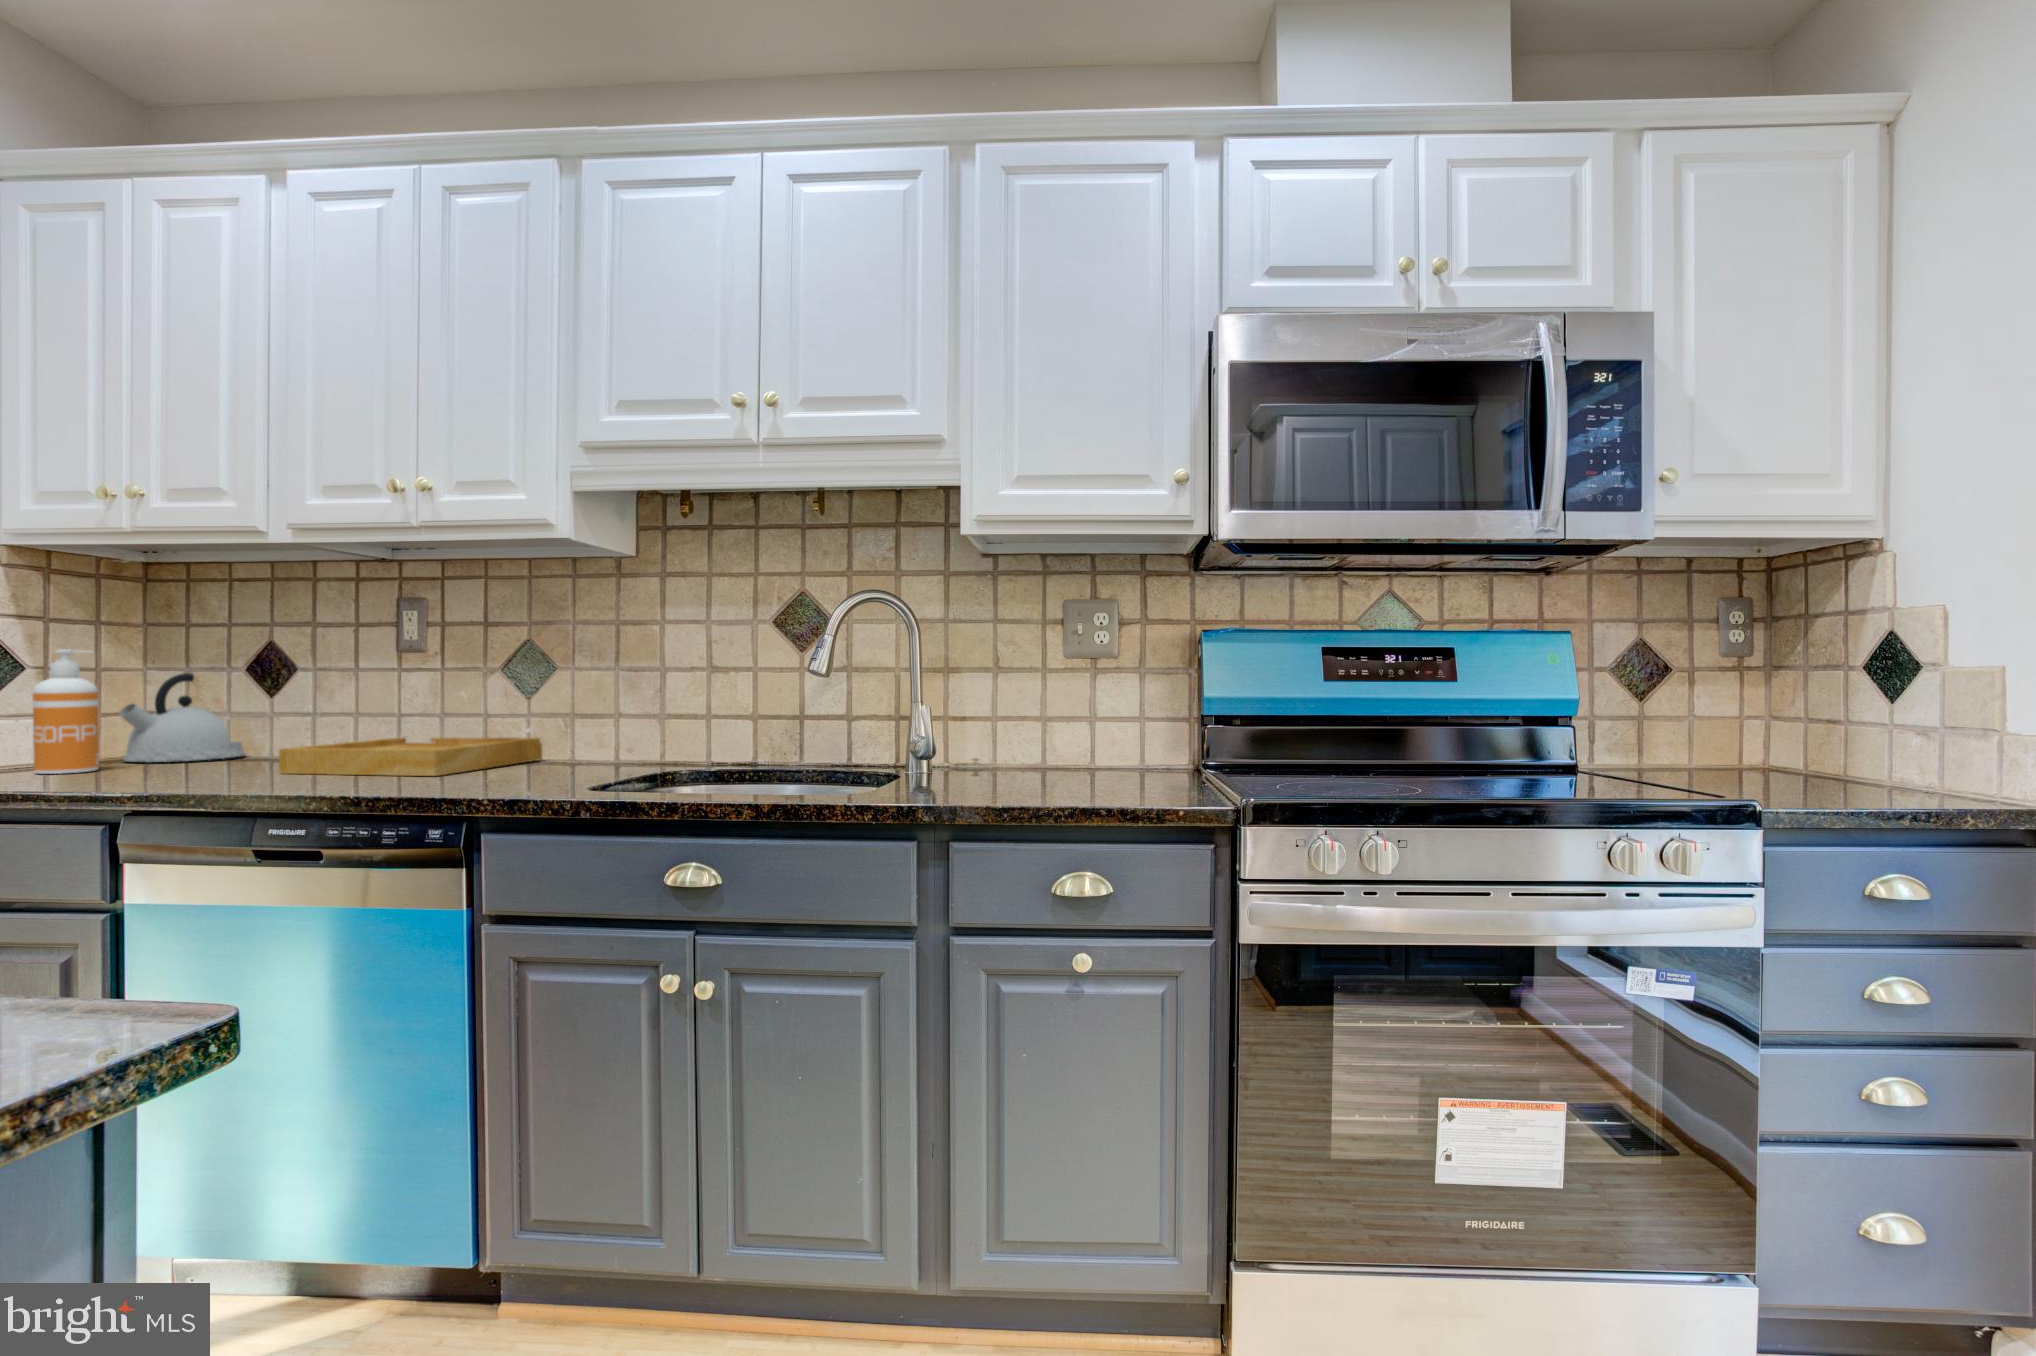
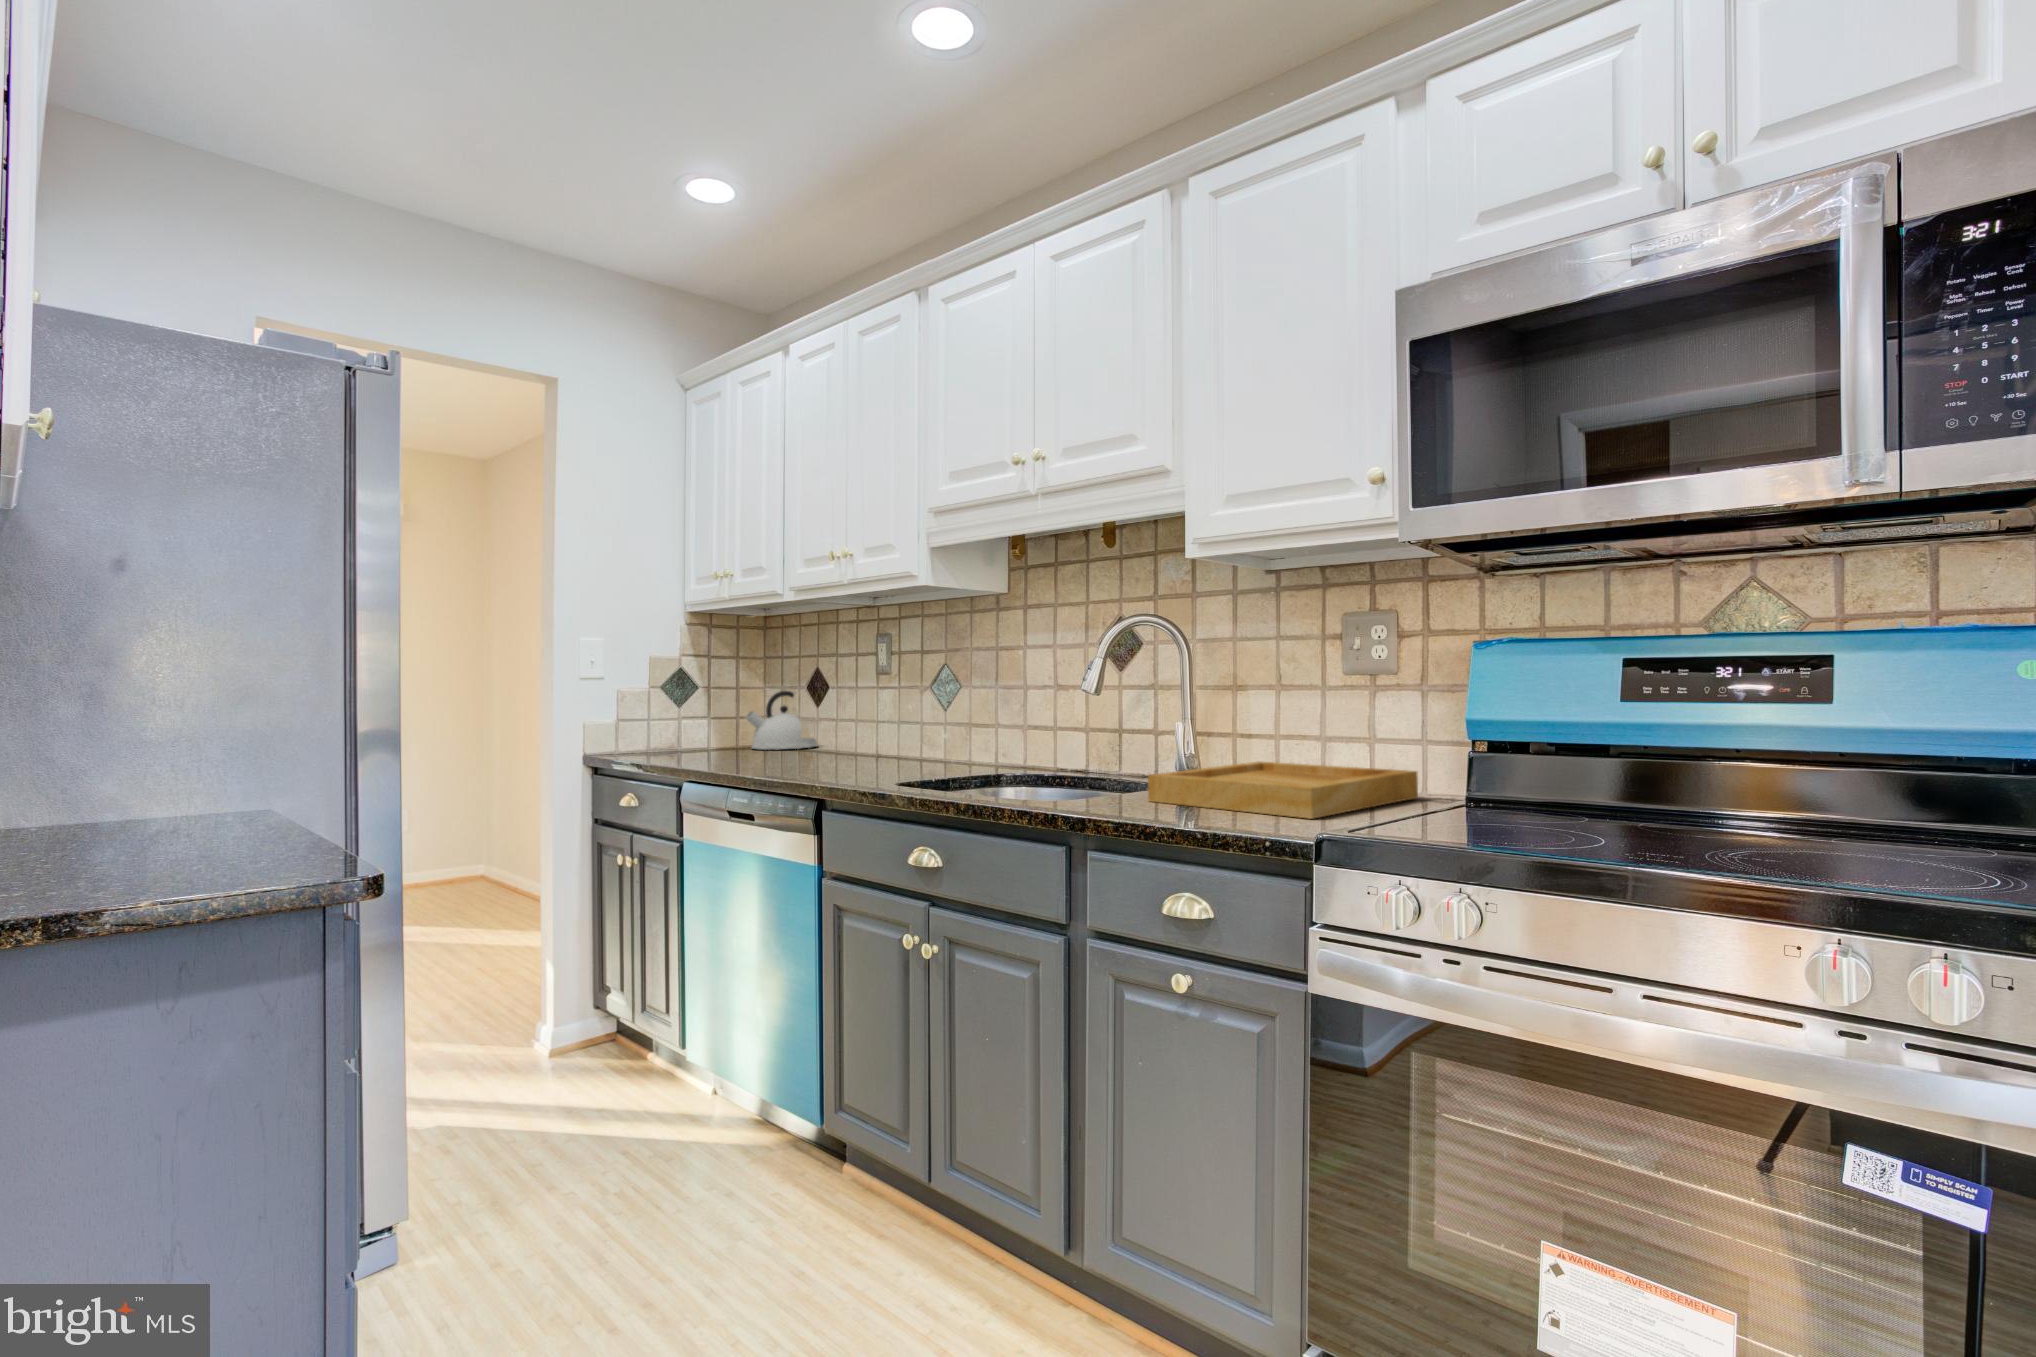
soap dispenser: present [33,649,99,774] -> none [690,677,723,755]
tray: present [279,737,542,776] -> present [1148,762,1418,819]

